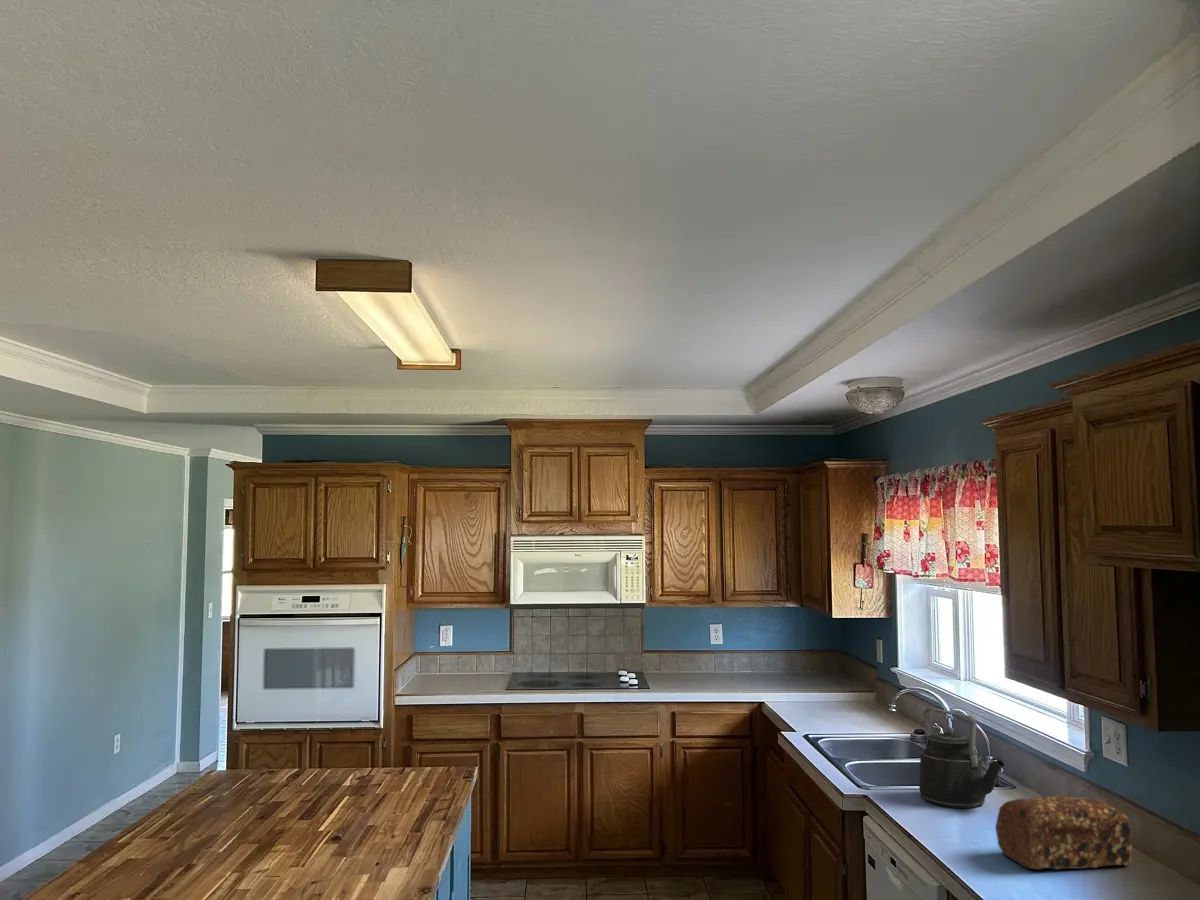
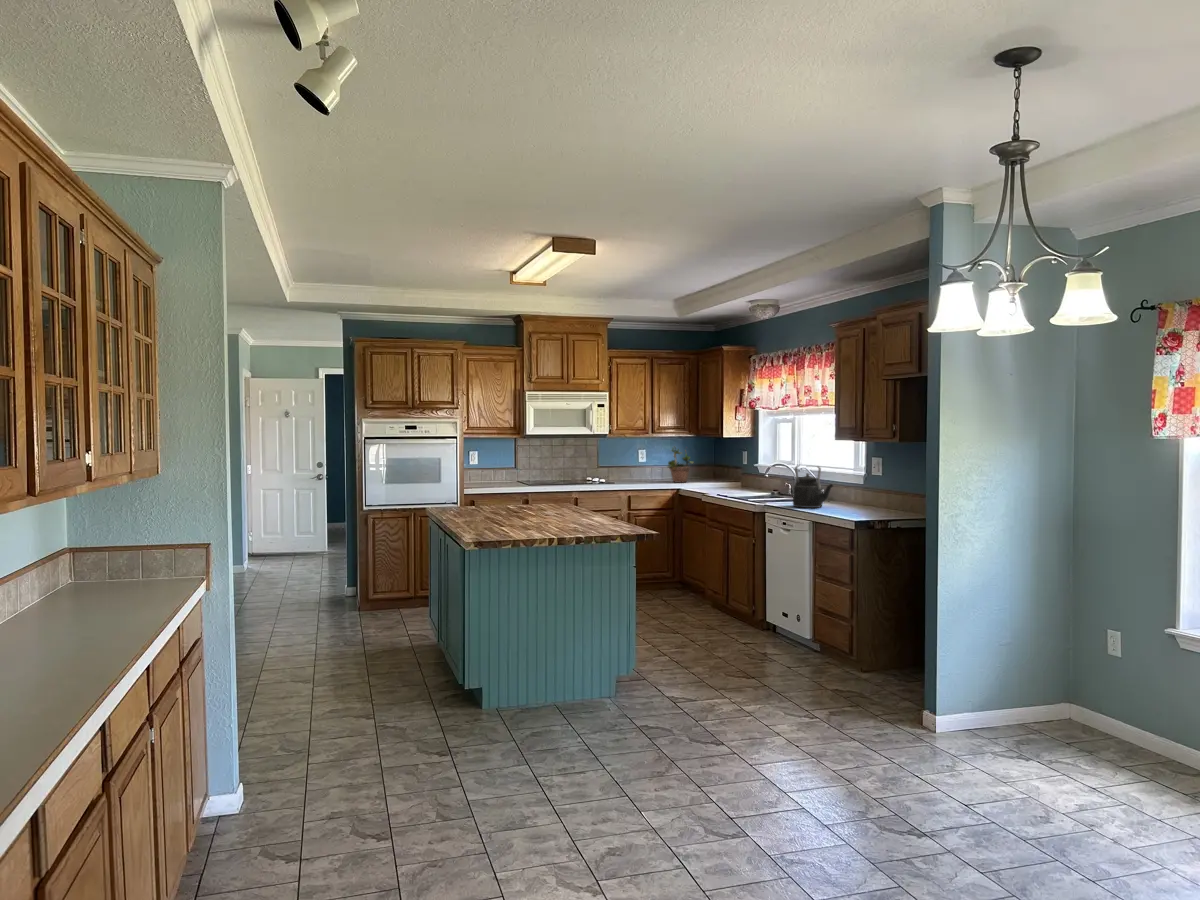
potted plant: none [752,617,799,683] -> present [667,448,693,482]
bread loaf: present [996,795,1132,870] -> none [834,490,888,517]

